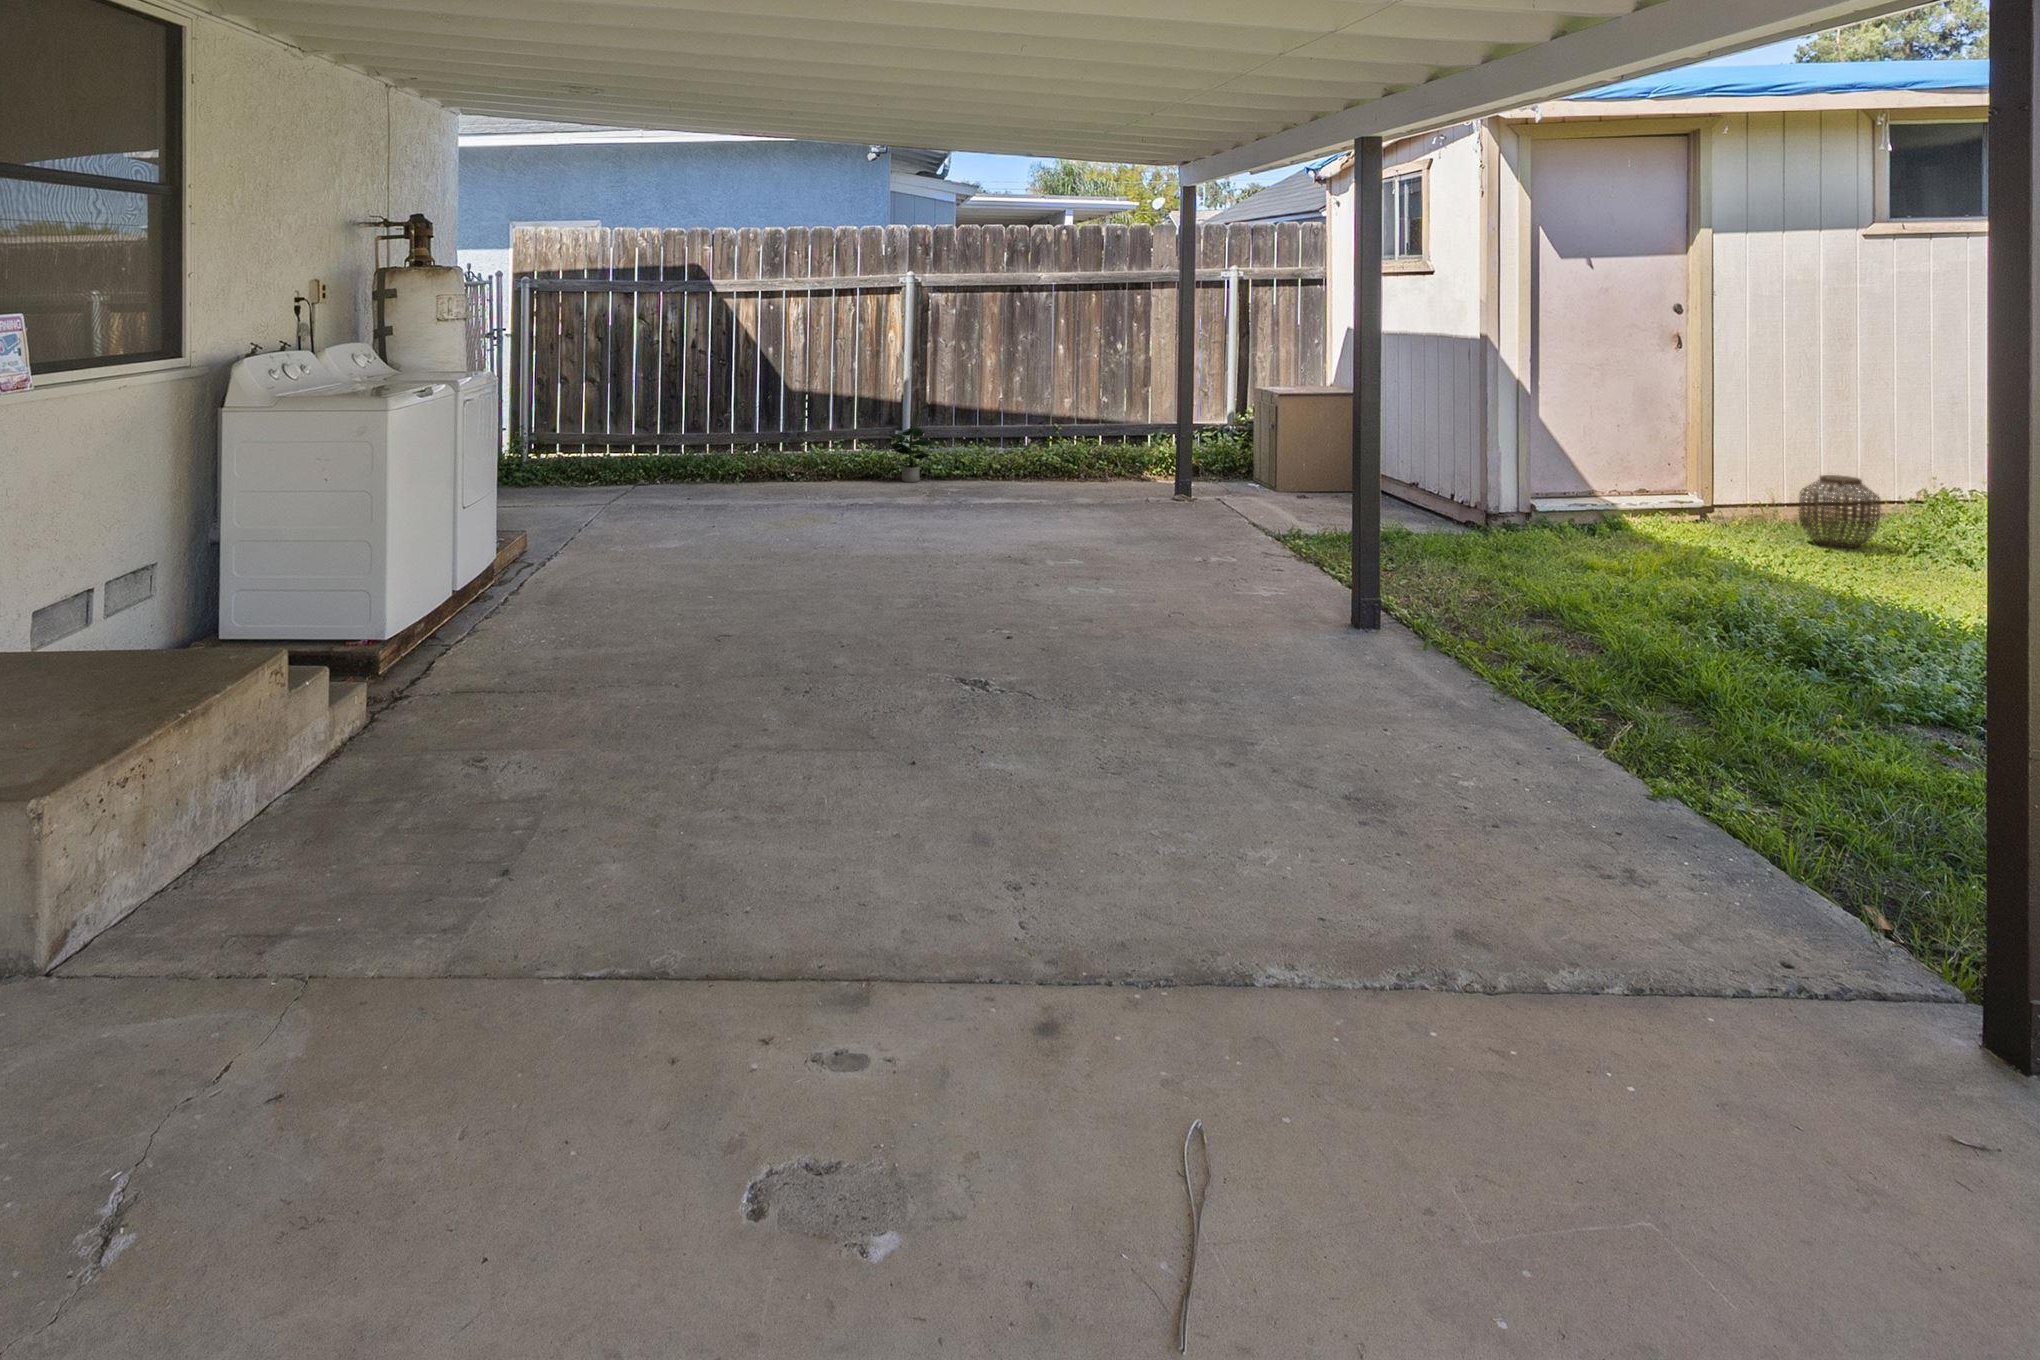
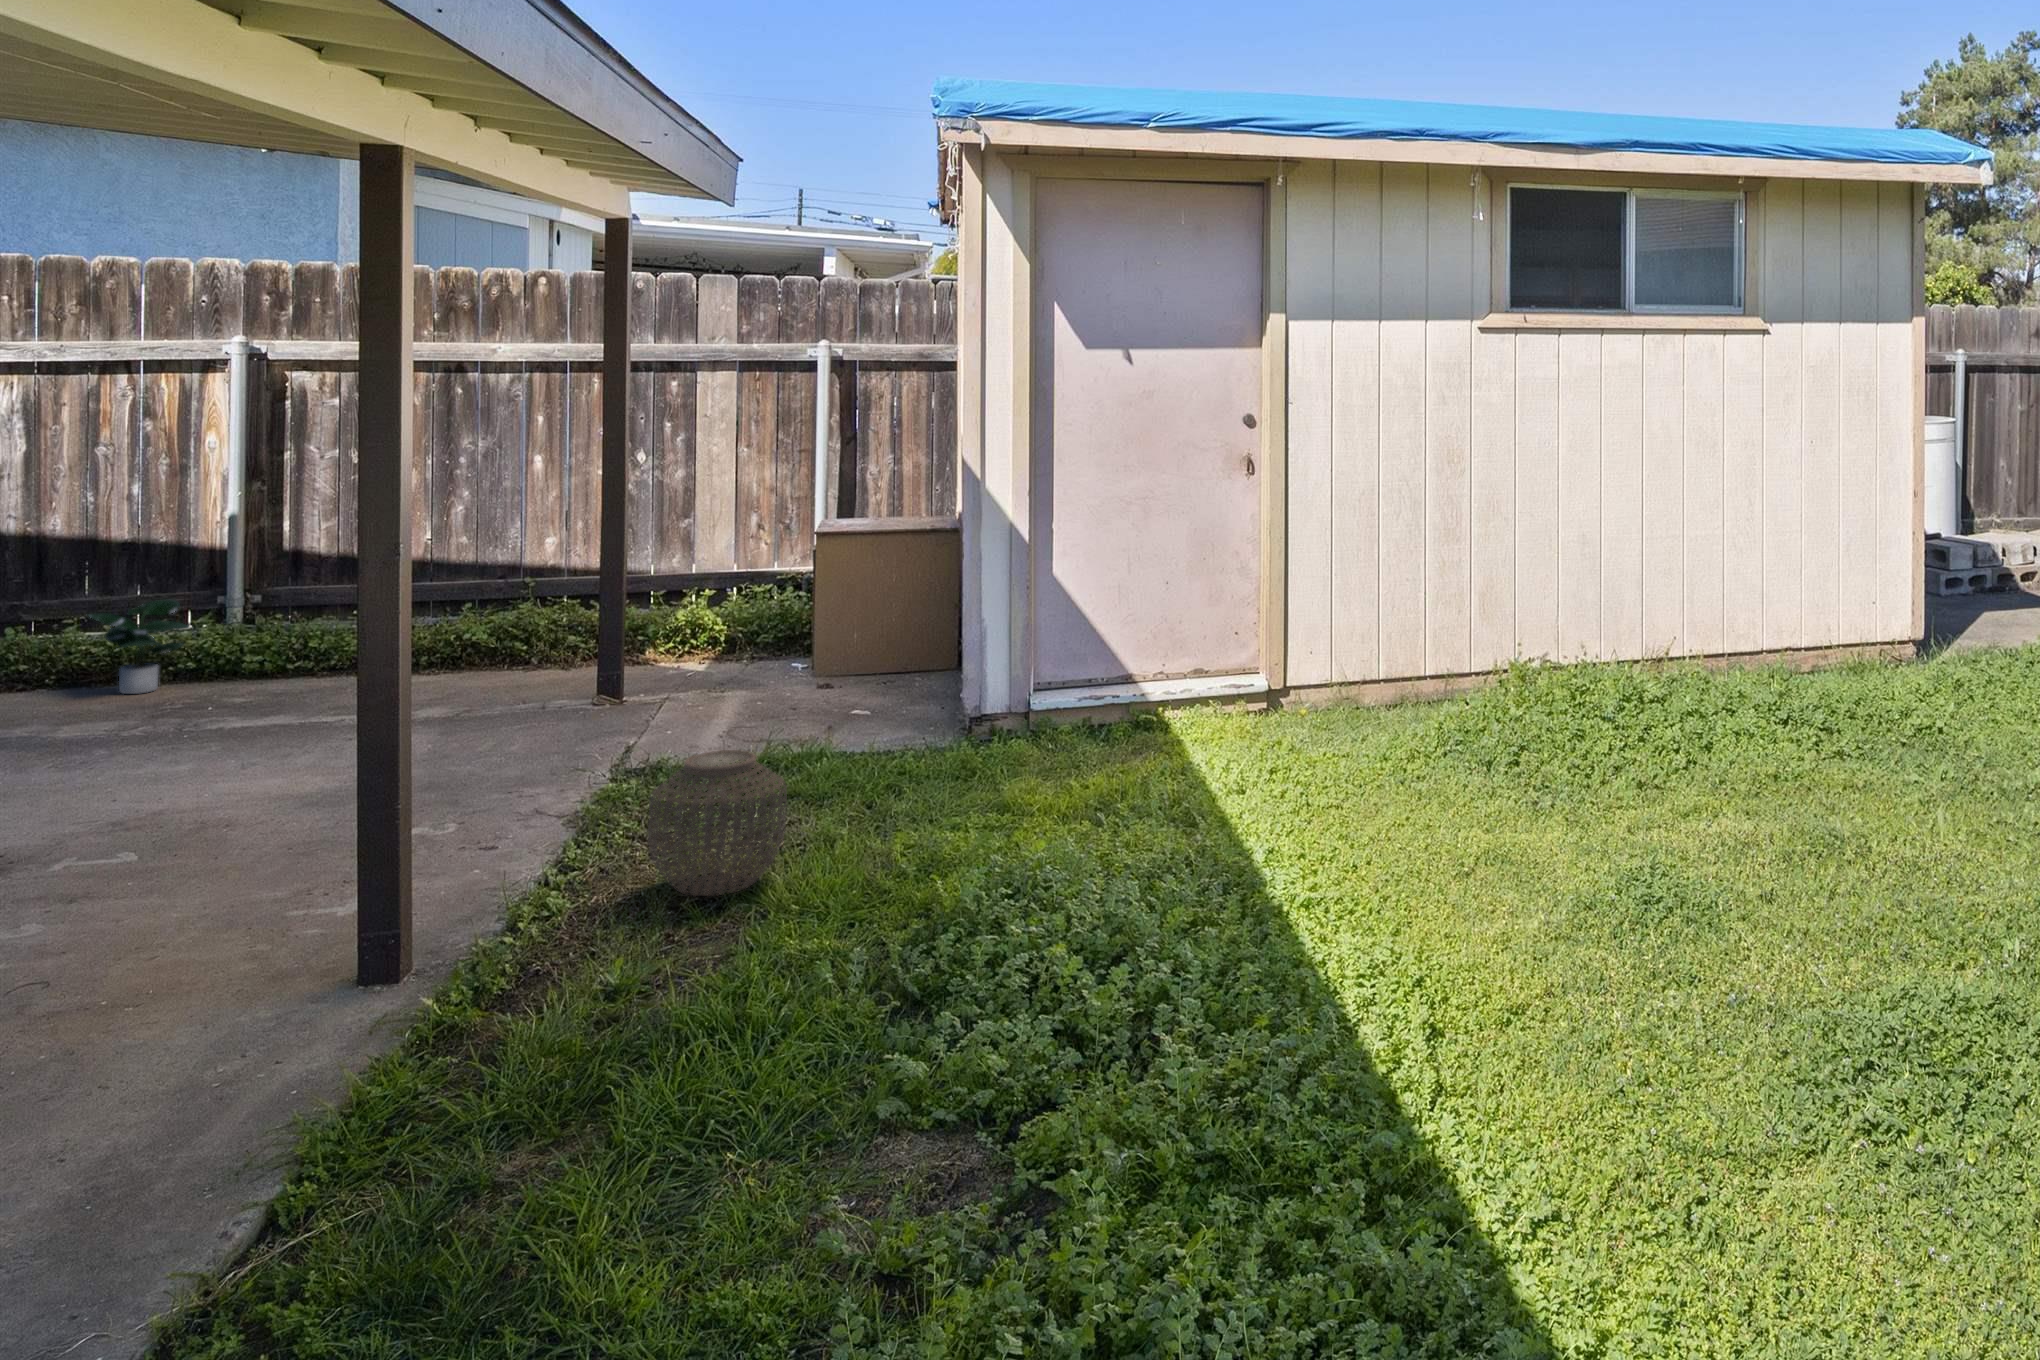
woven basket: present [1799,475,1881,548] -> present [648,750,787,896]

